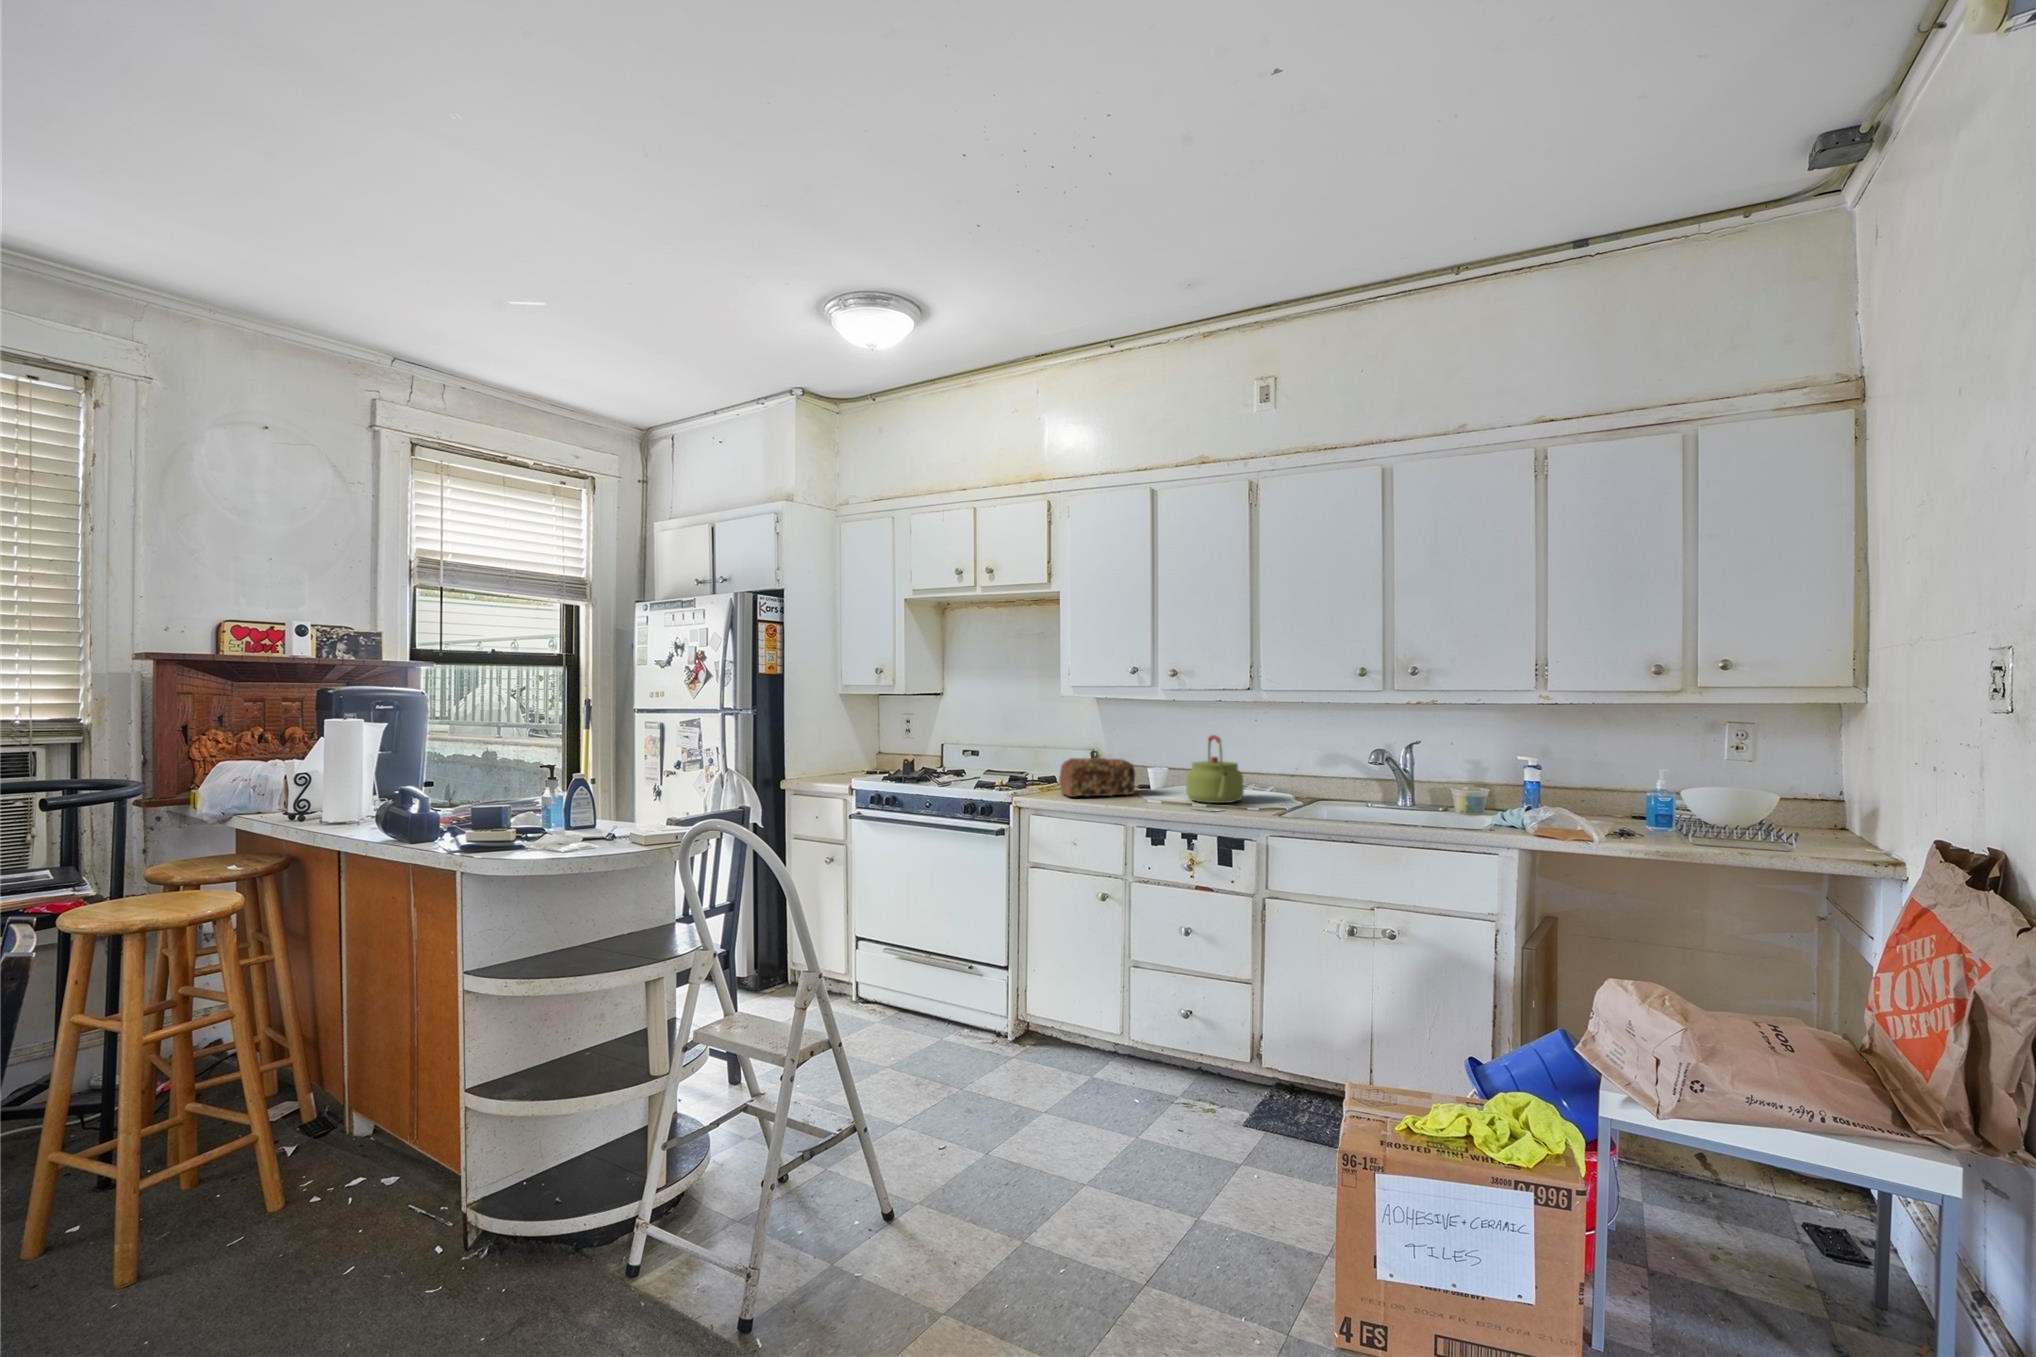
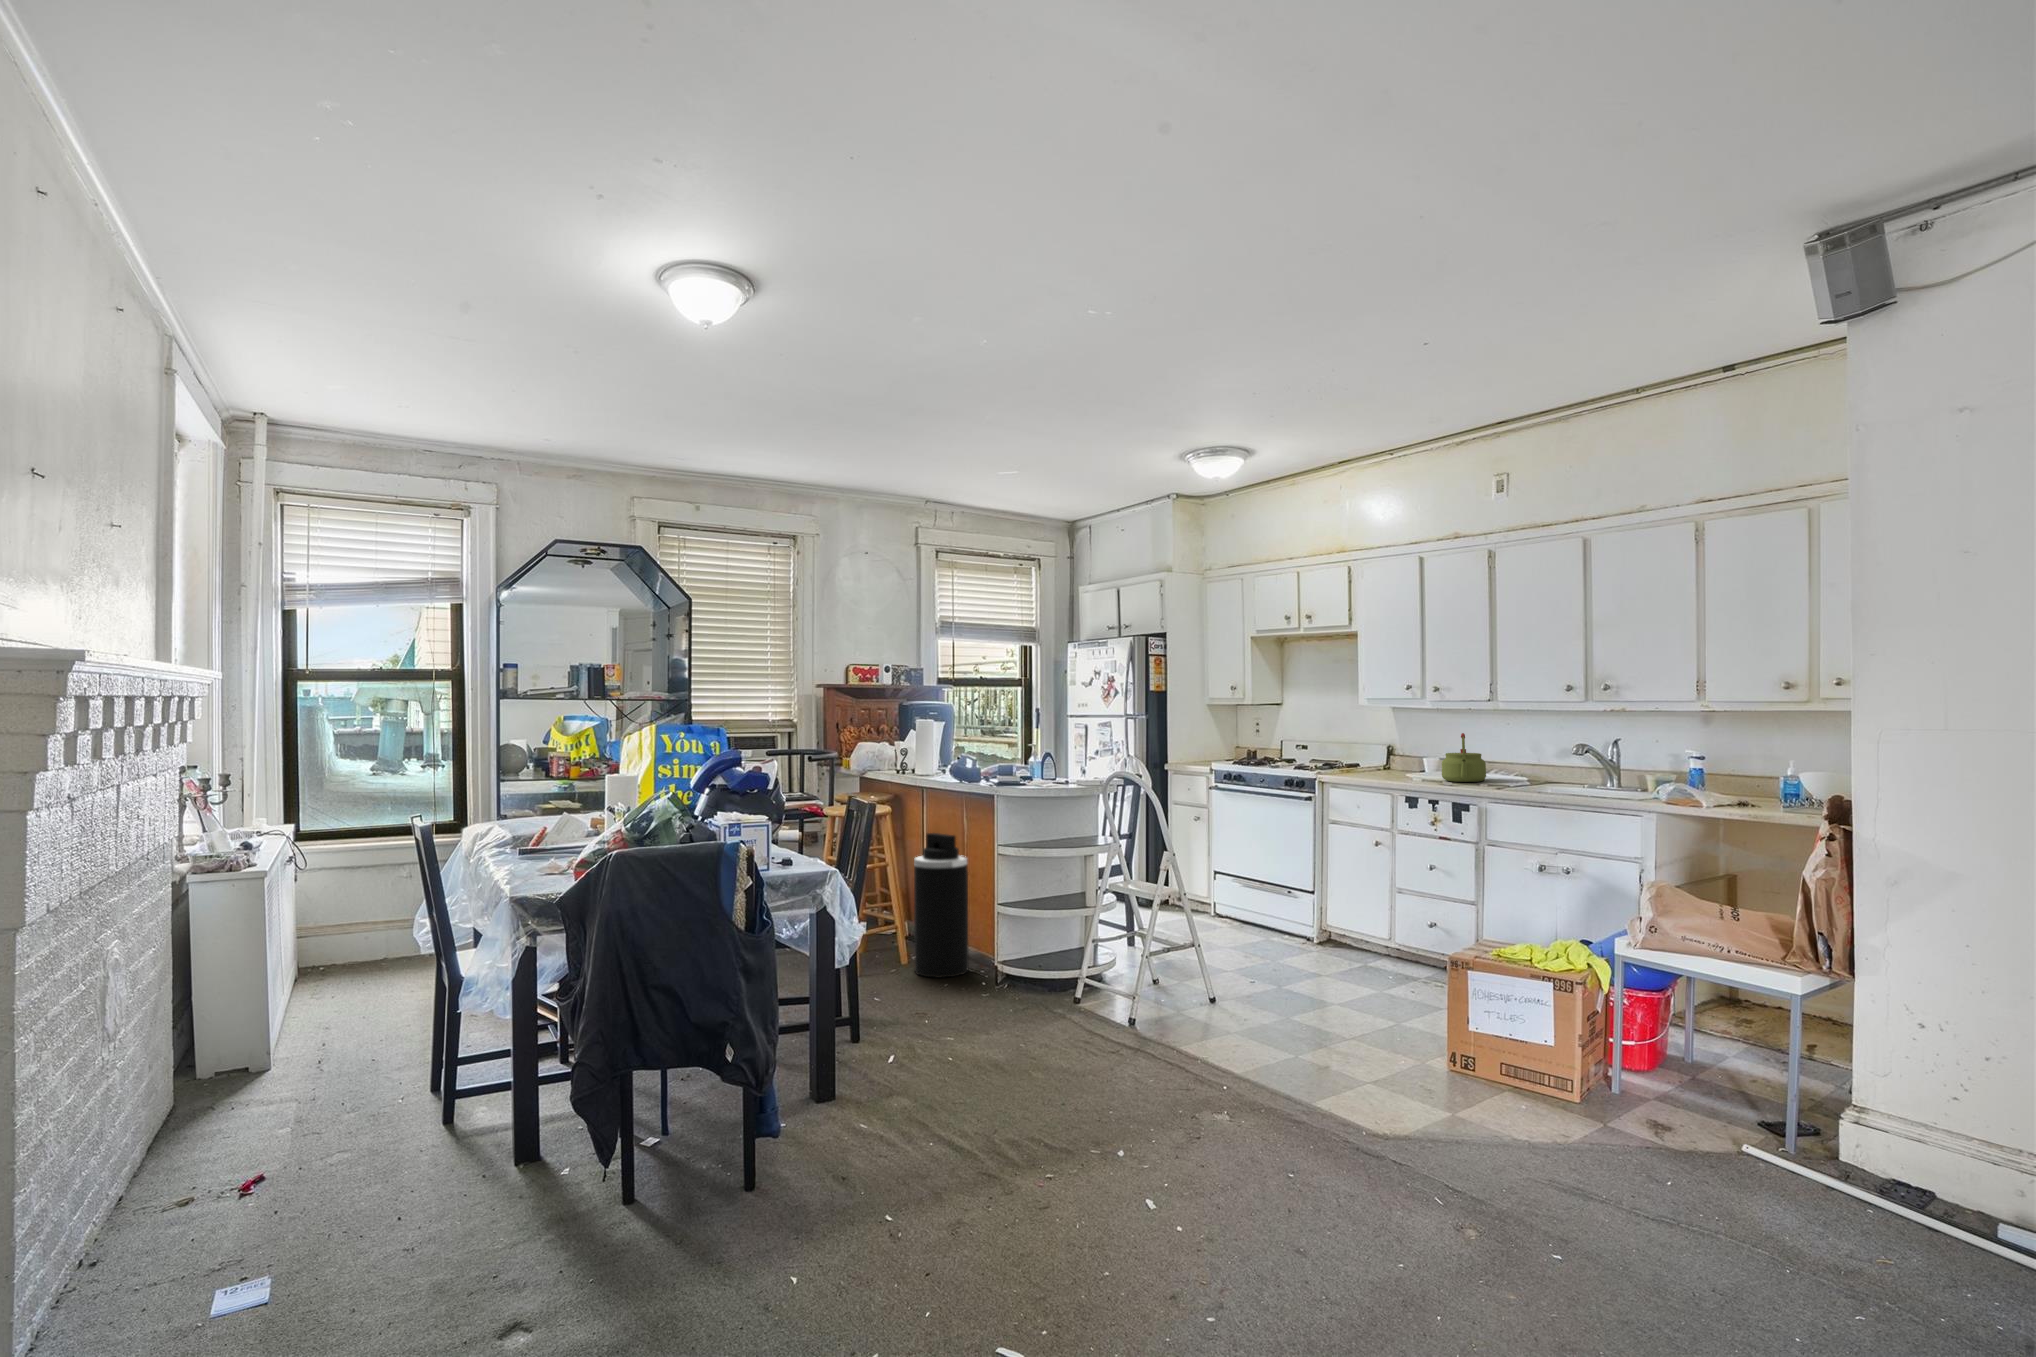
bread loaf: present [1059,758,1135,797] -> none [1352,750,1408,777]
trash can: none [270,952,405,1270] -> present [914,833,968,978]

